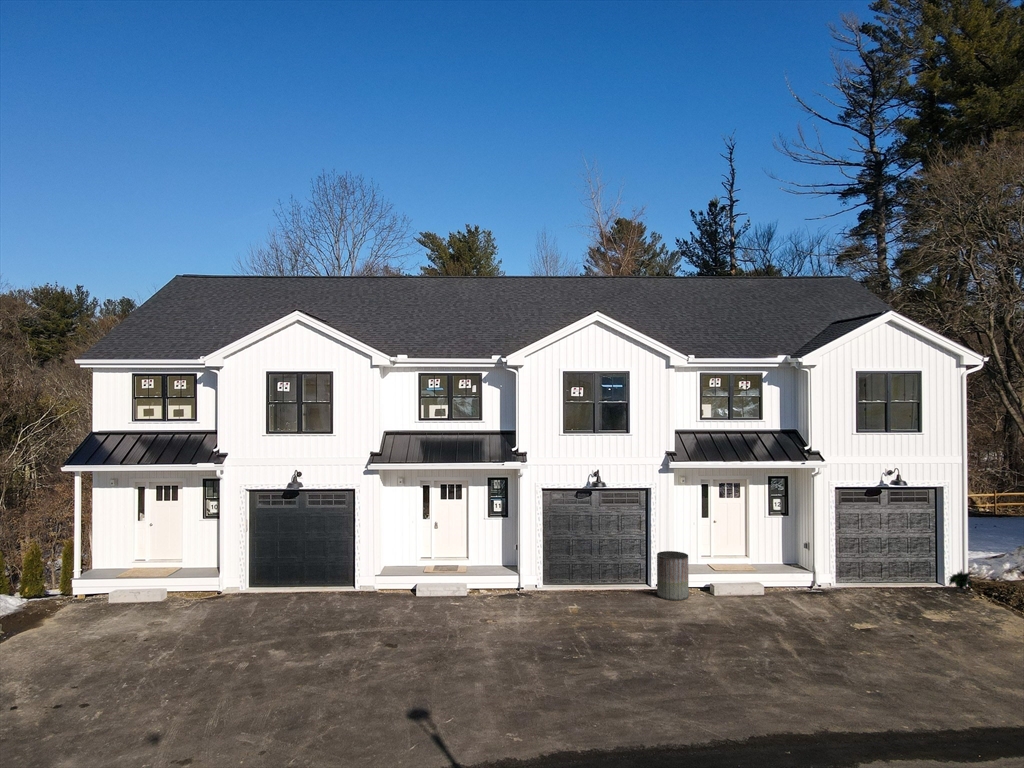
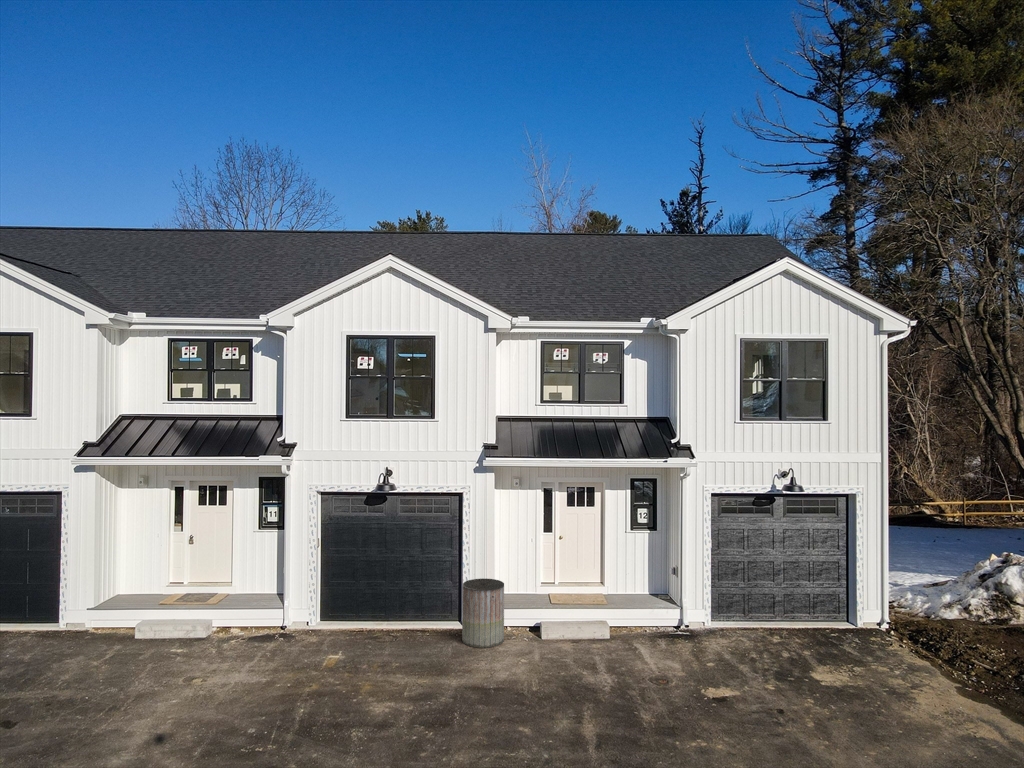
potted plant: present [949,571,976,593] -> none [856,605,900,638]

